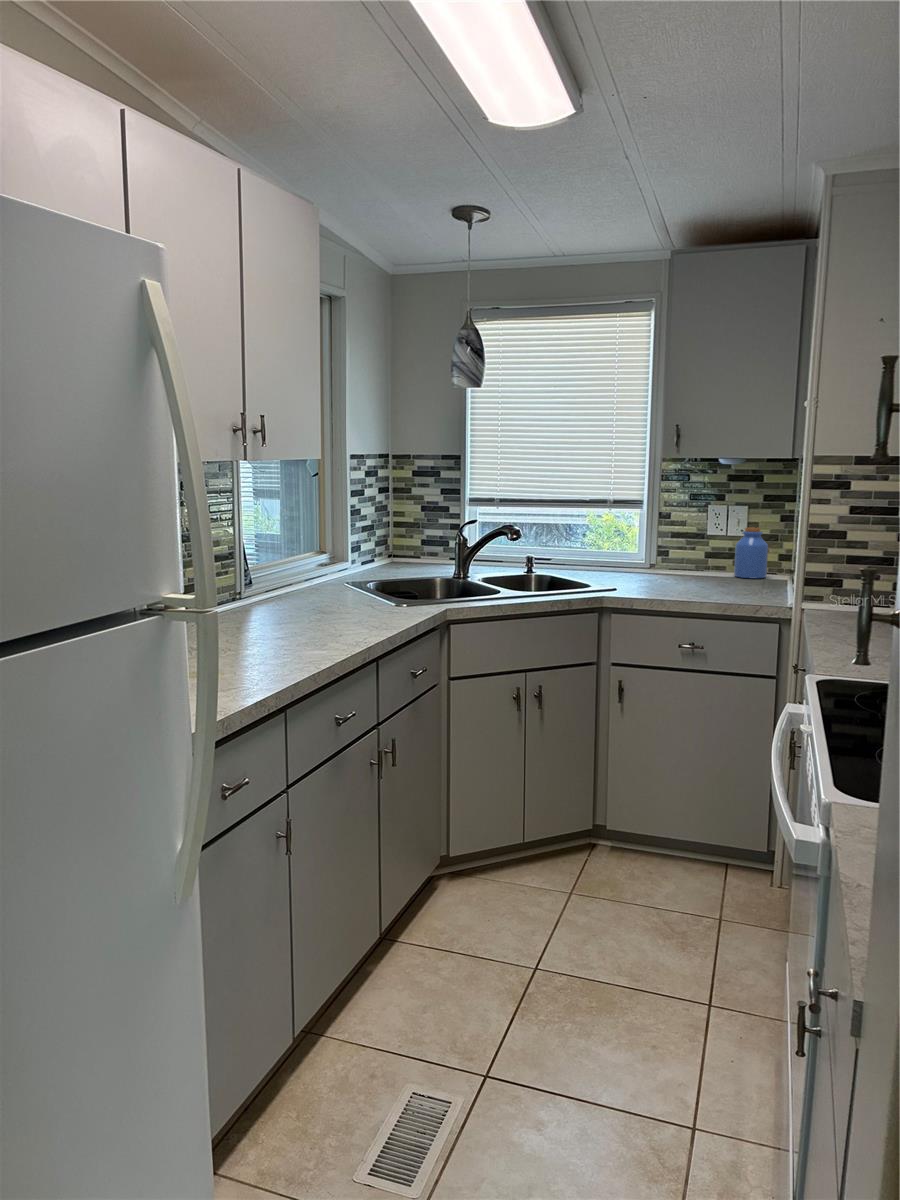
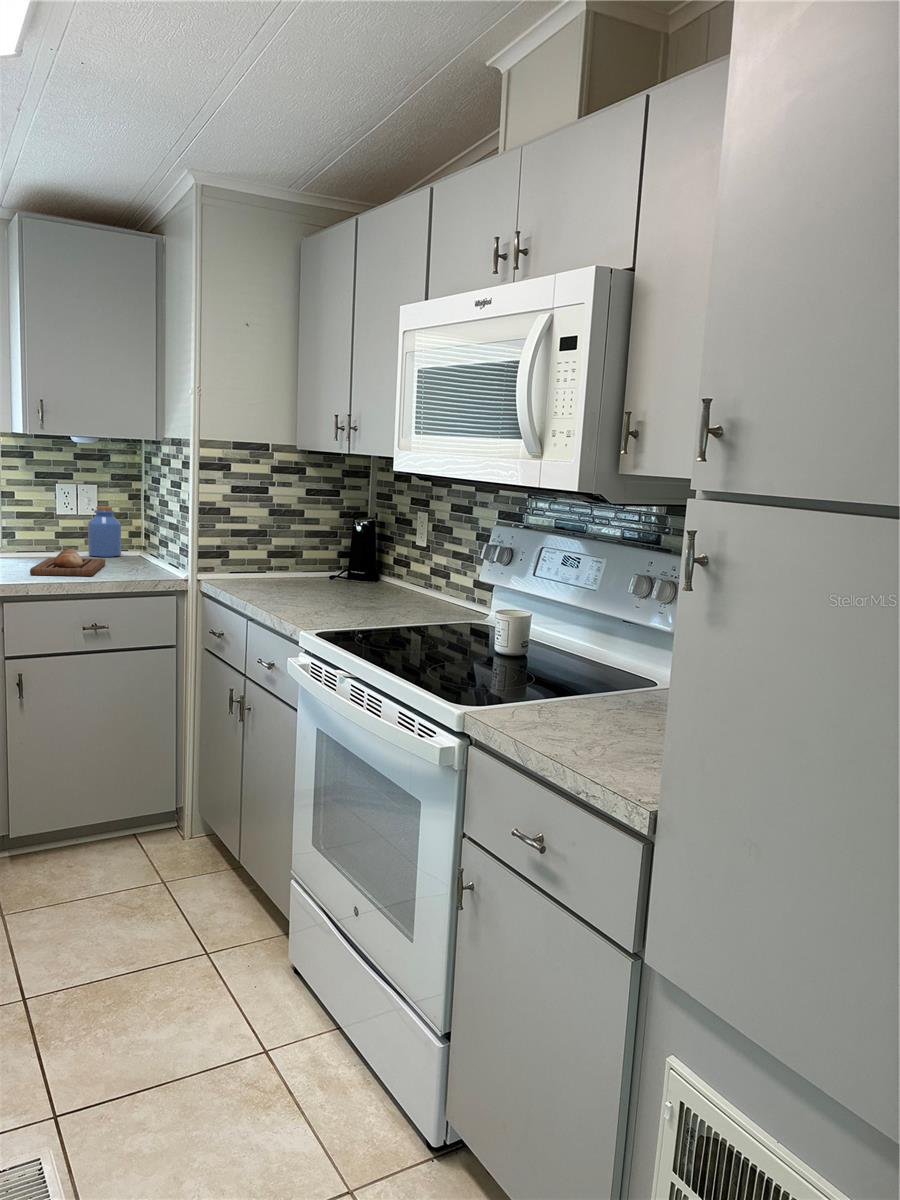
bread loaf: none [648,569,735,596] -> present [30,549,105,576]

